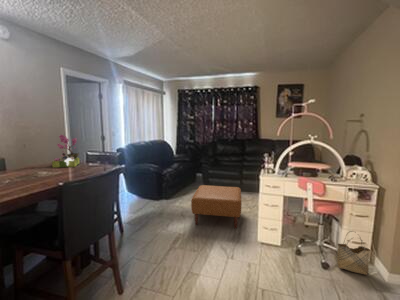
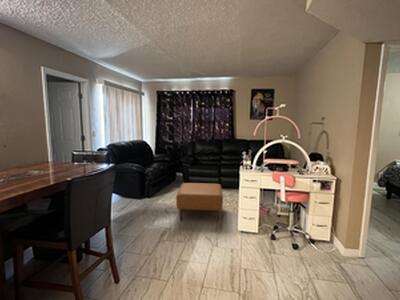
flower arrangement: present [52,135,80,167] -> none [40,133,67,167]
woven basket: present [337,231,370,275] -> none [305,216,330,251]

